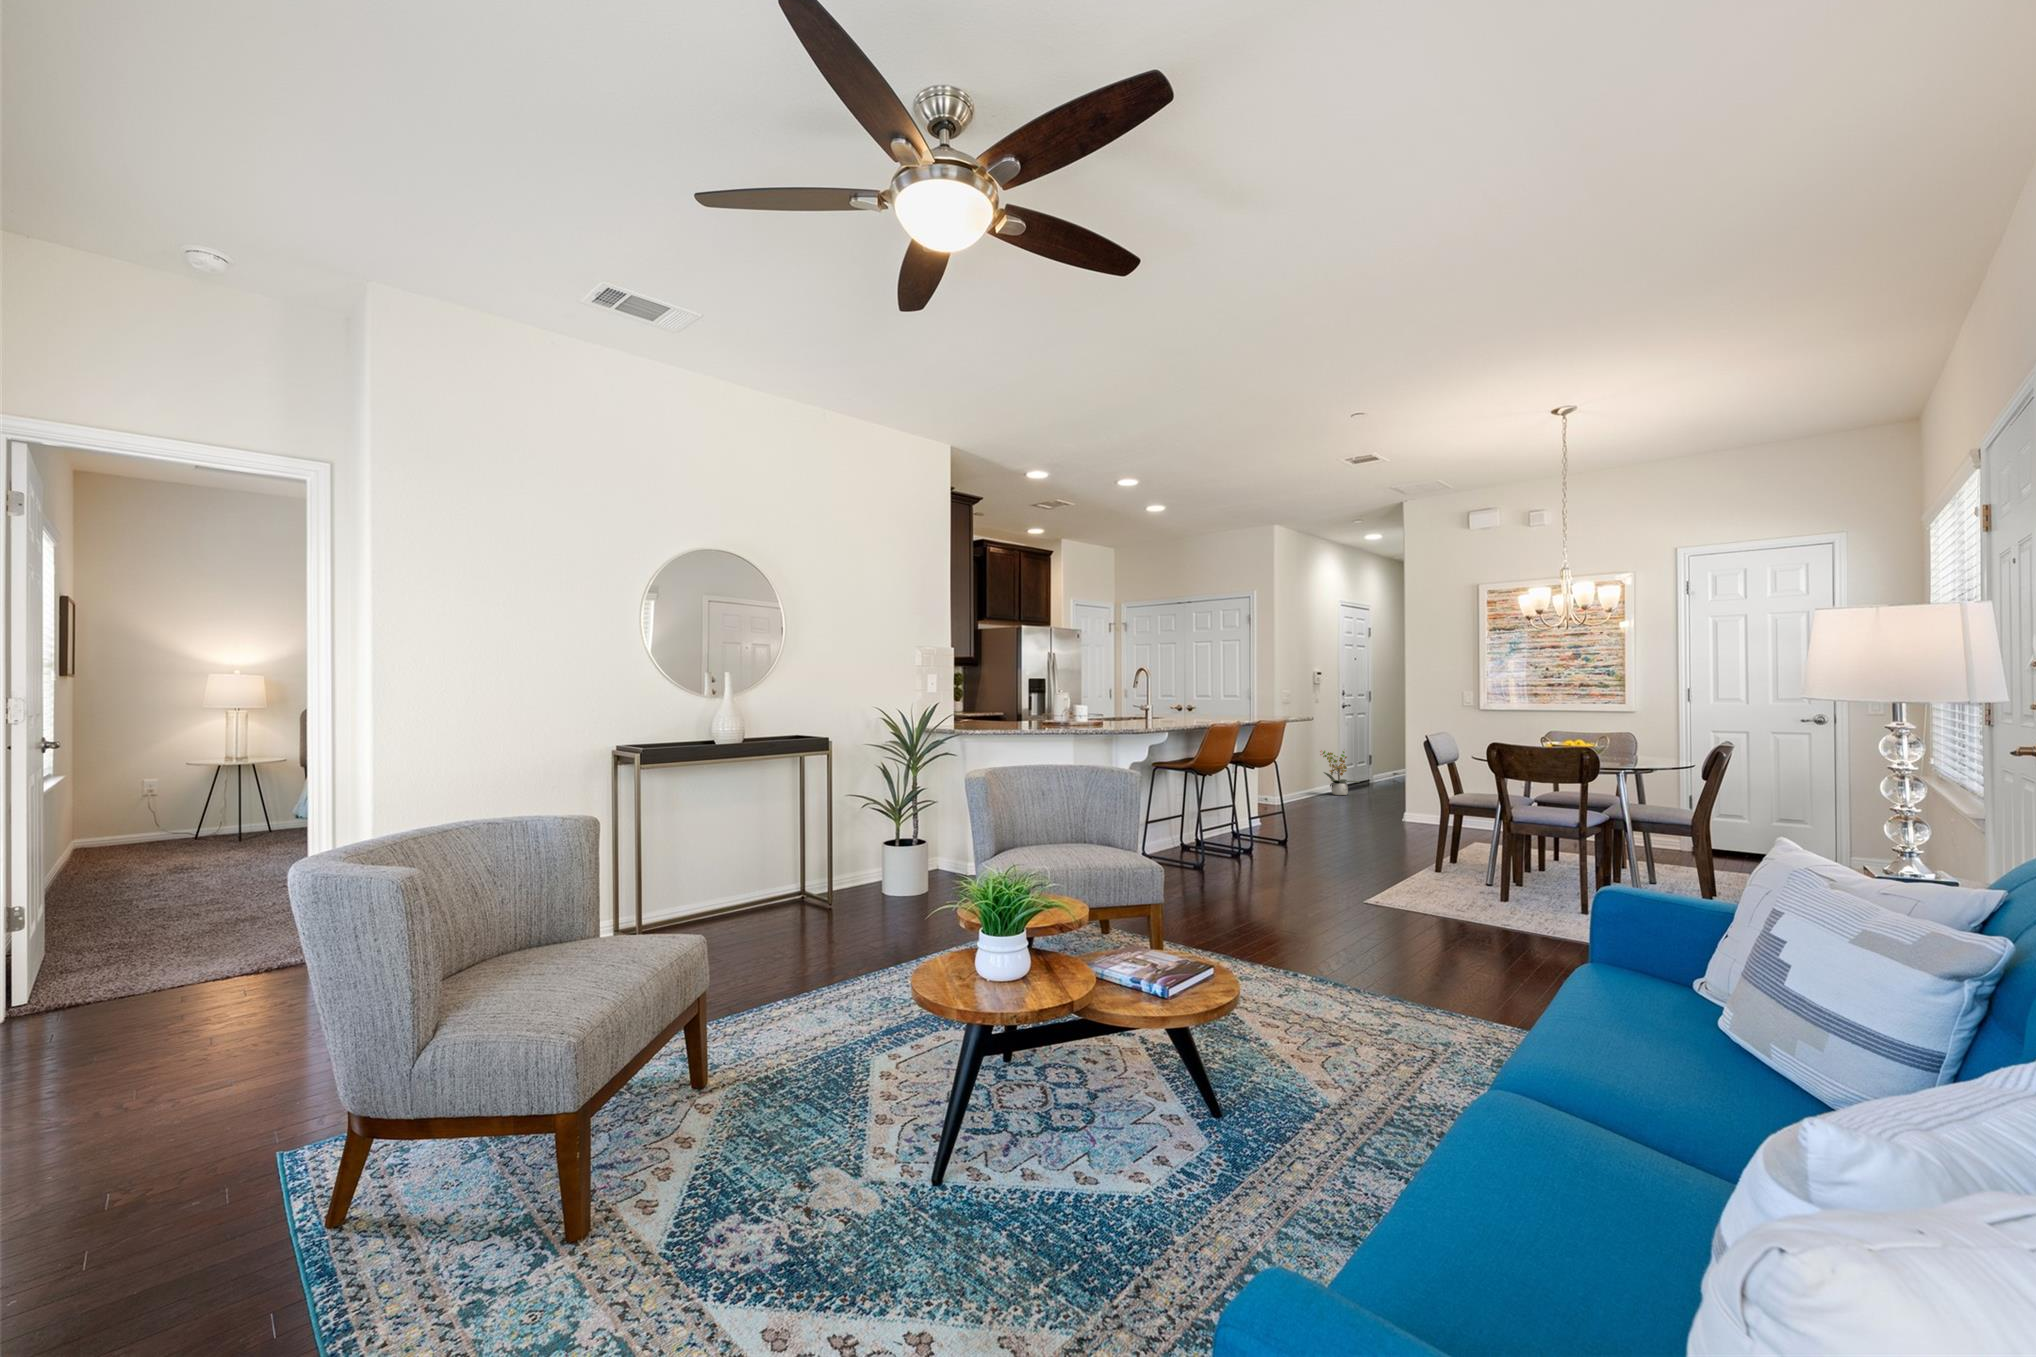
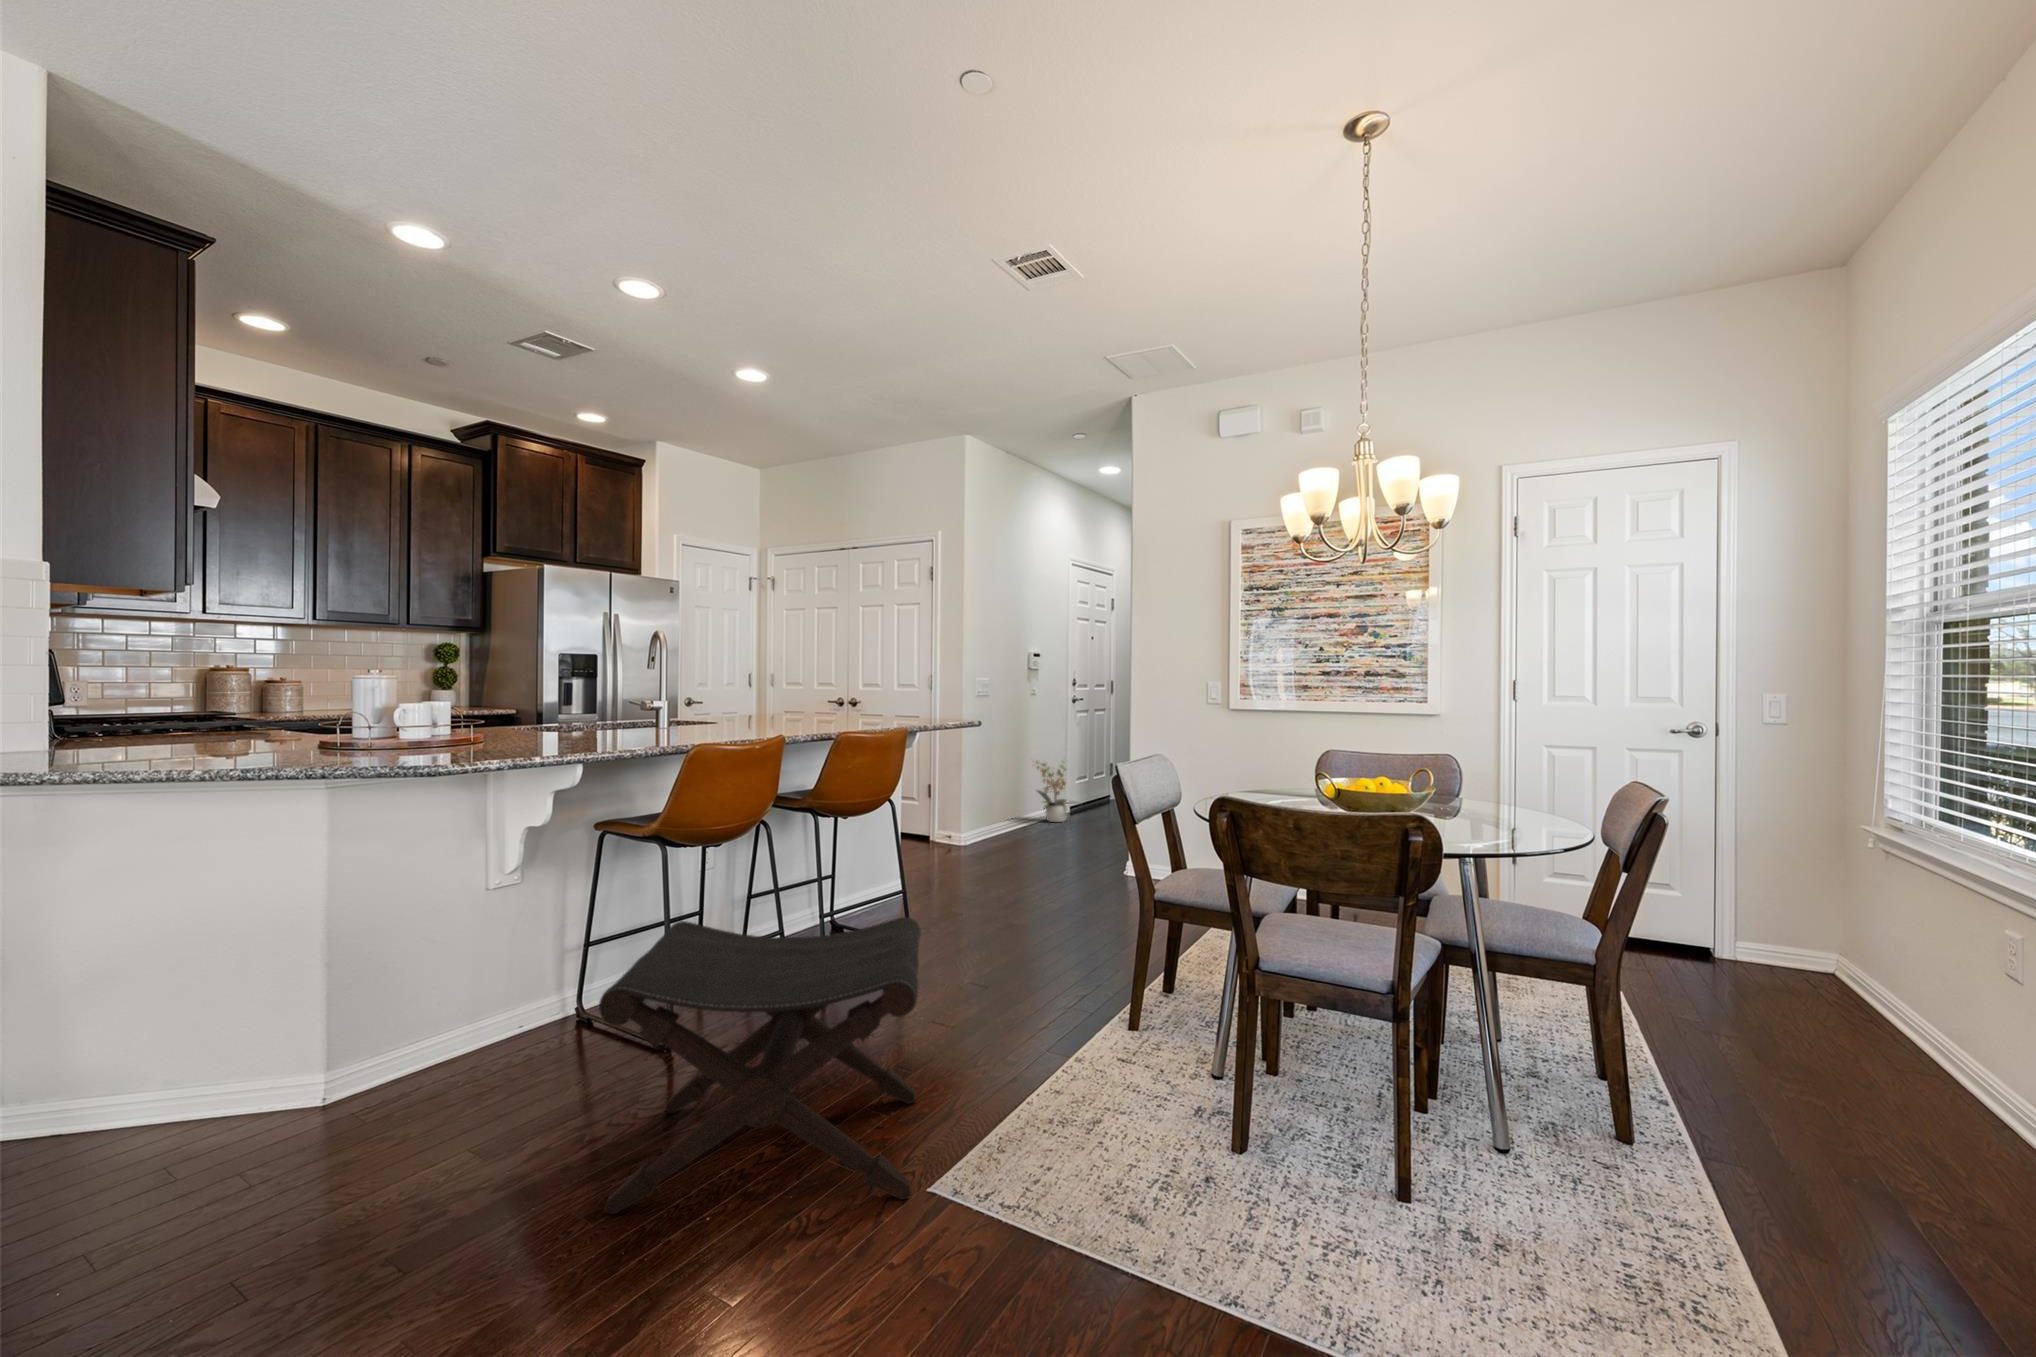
footstool: none [1217,800,1356,908] -> present [599,917,921,1214]

